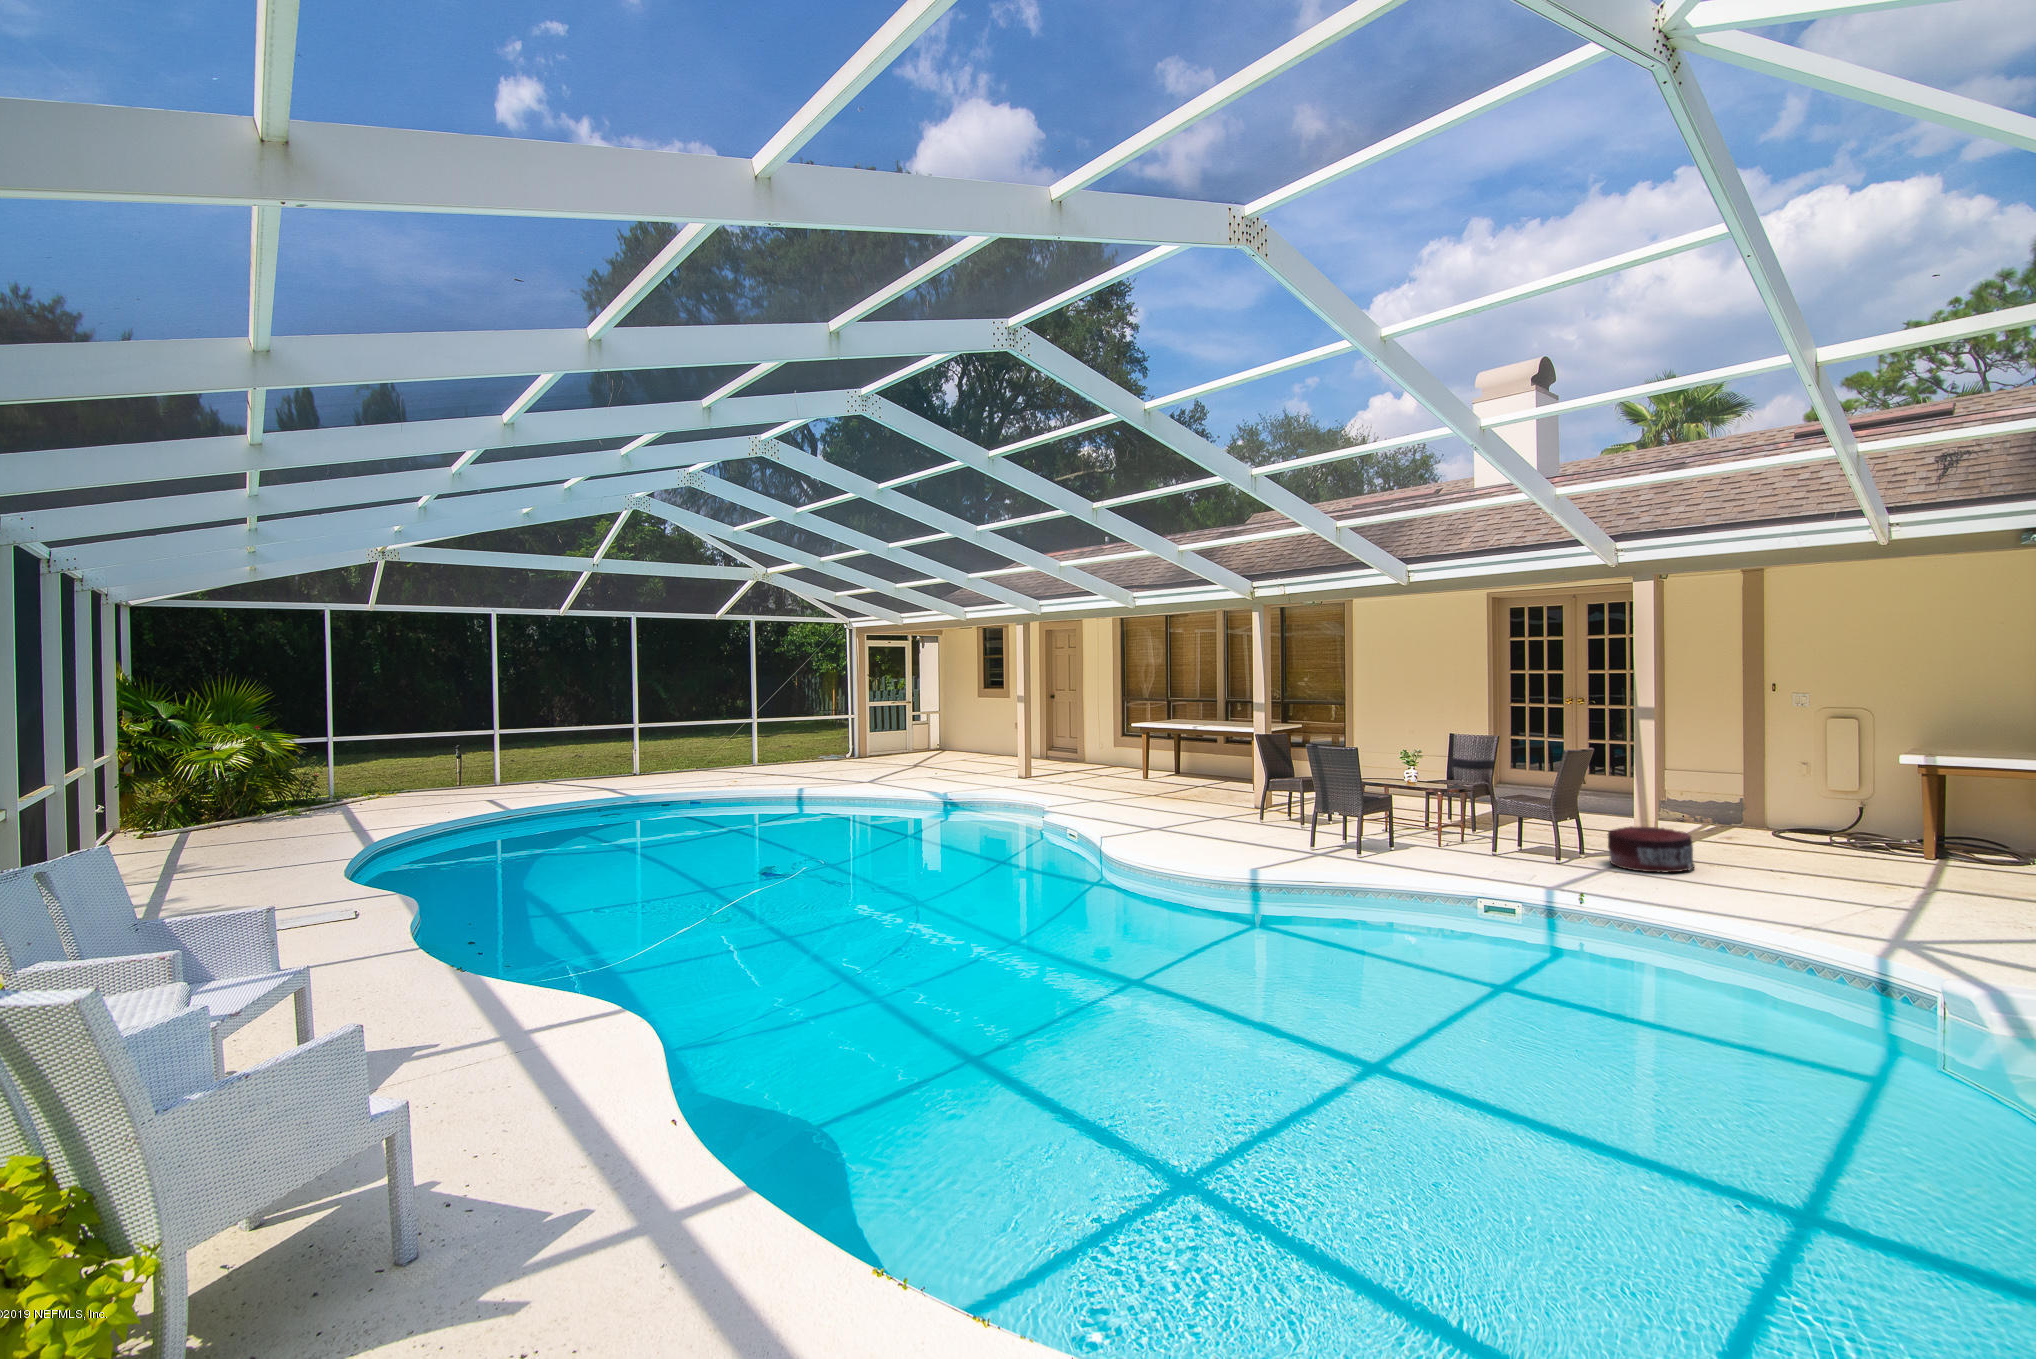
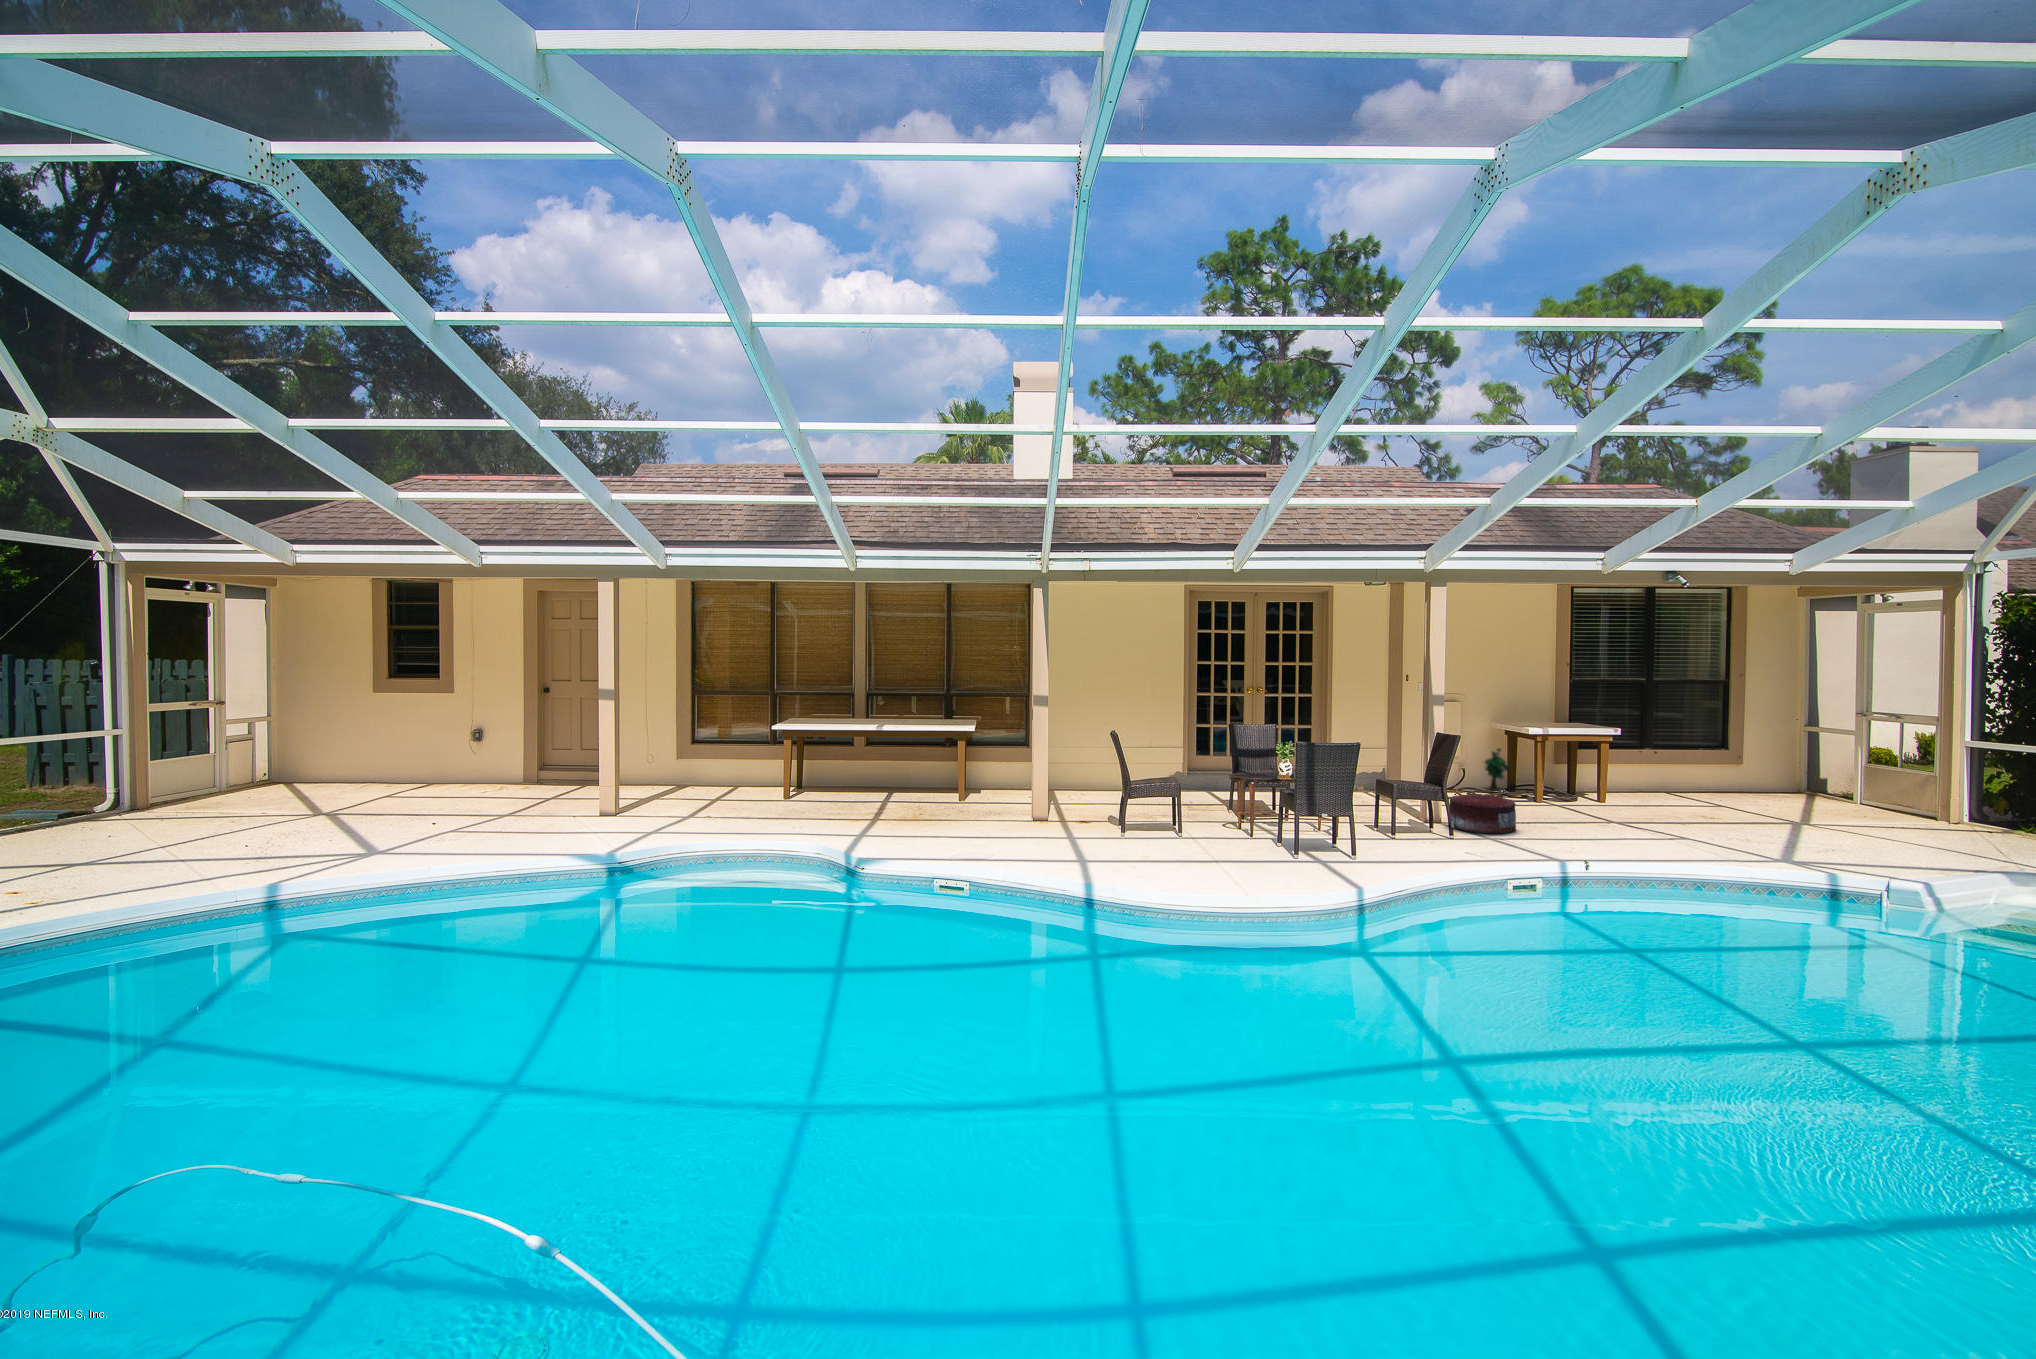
decorative plant: none [1876,792,1918,851] -> present [1484,748,1509,791]

